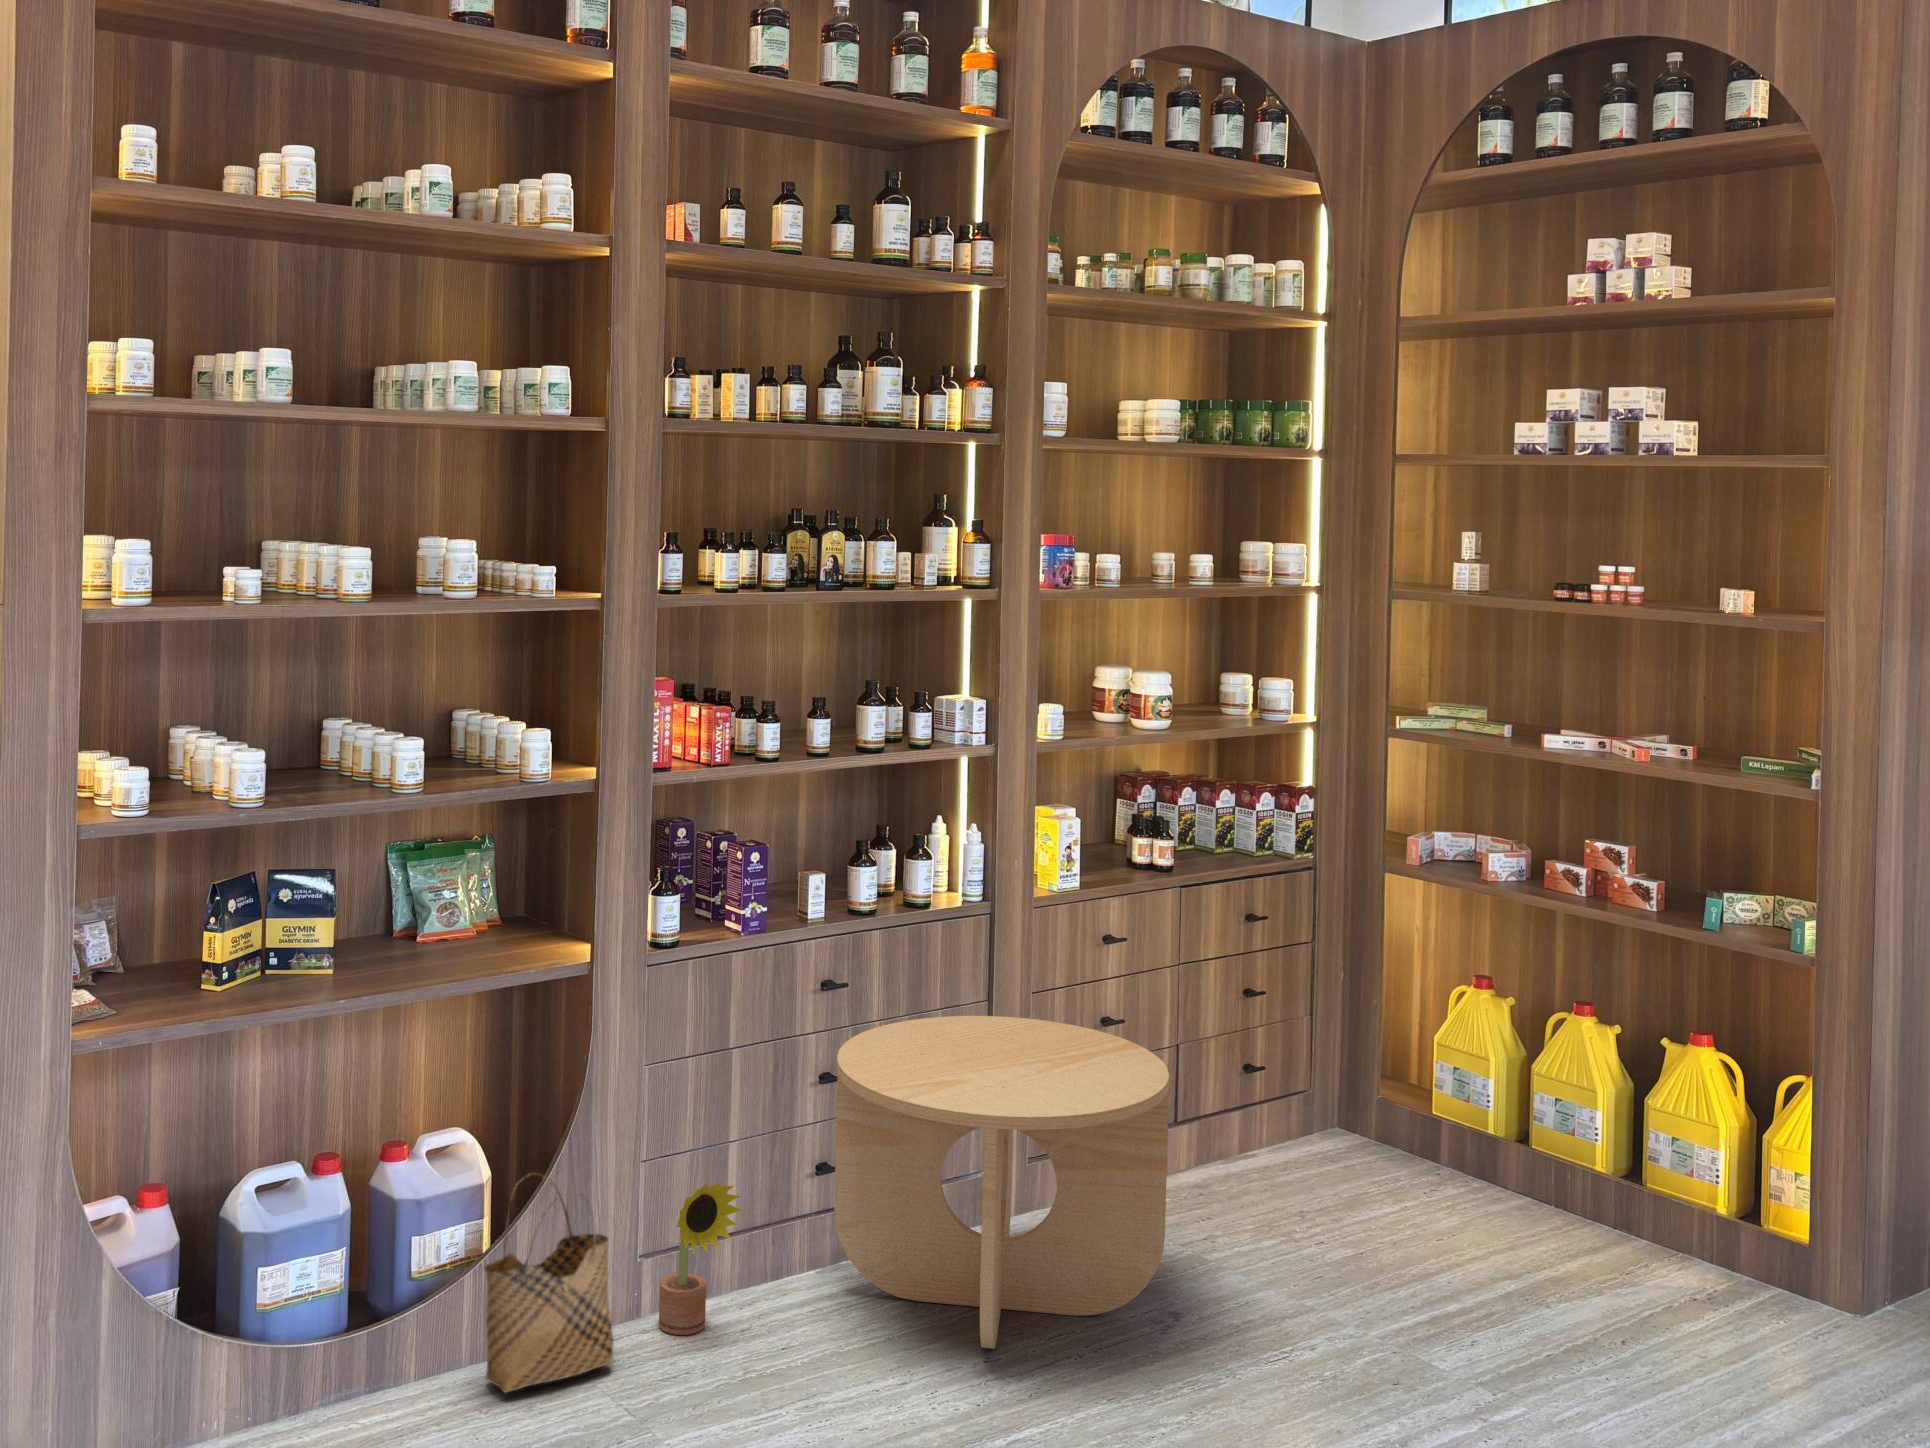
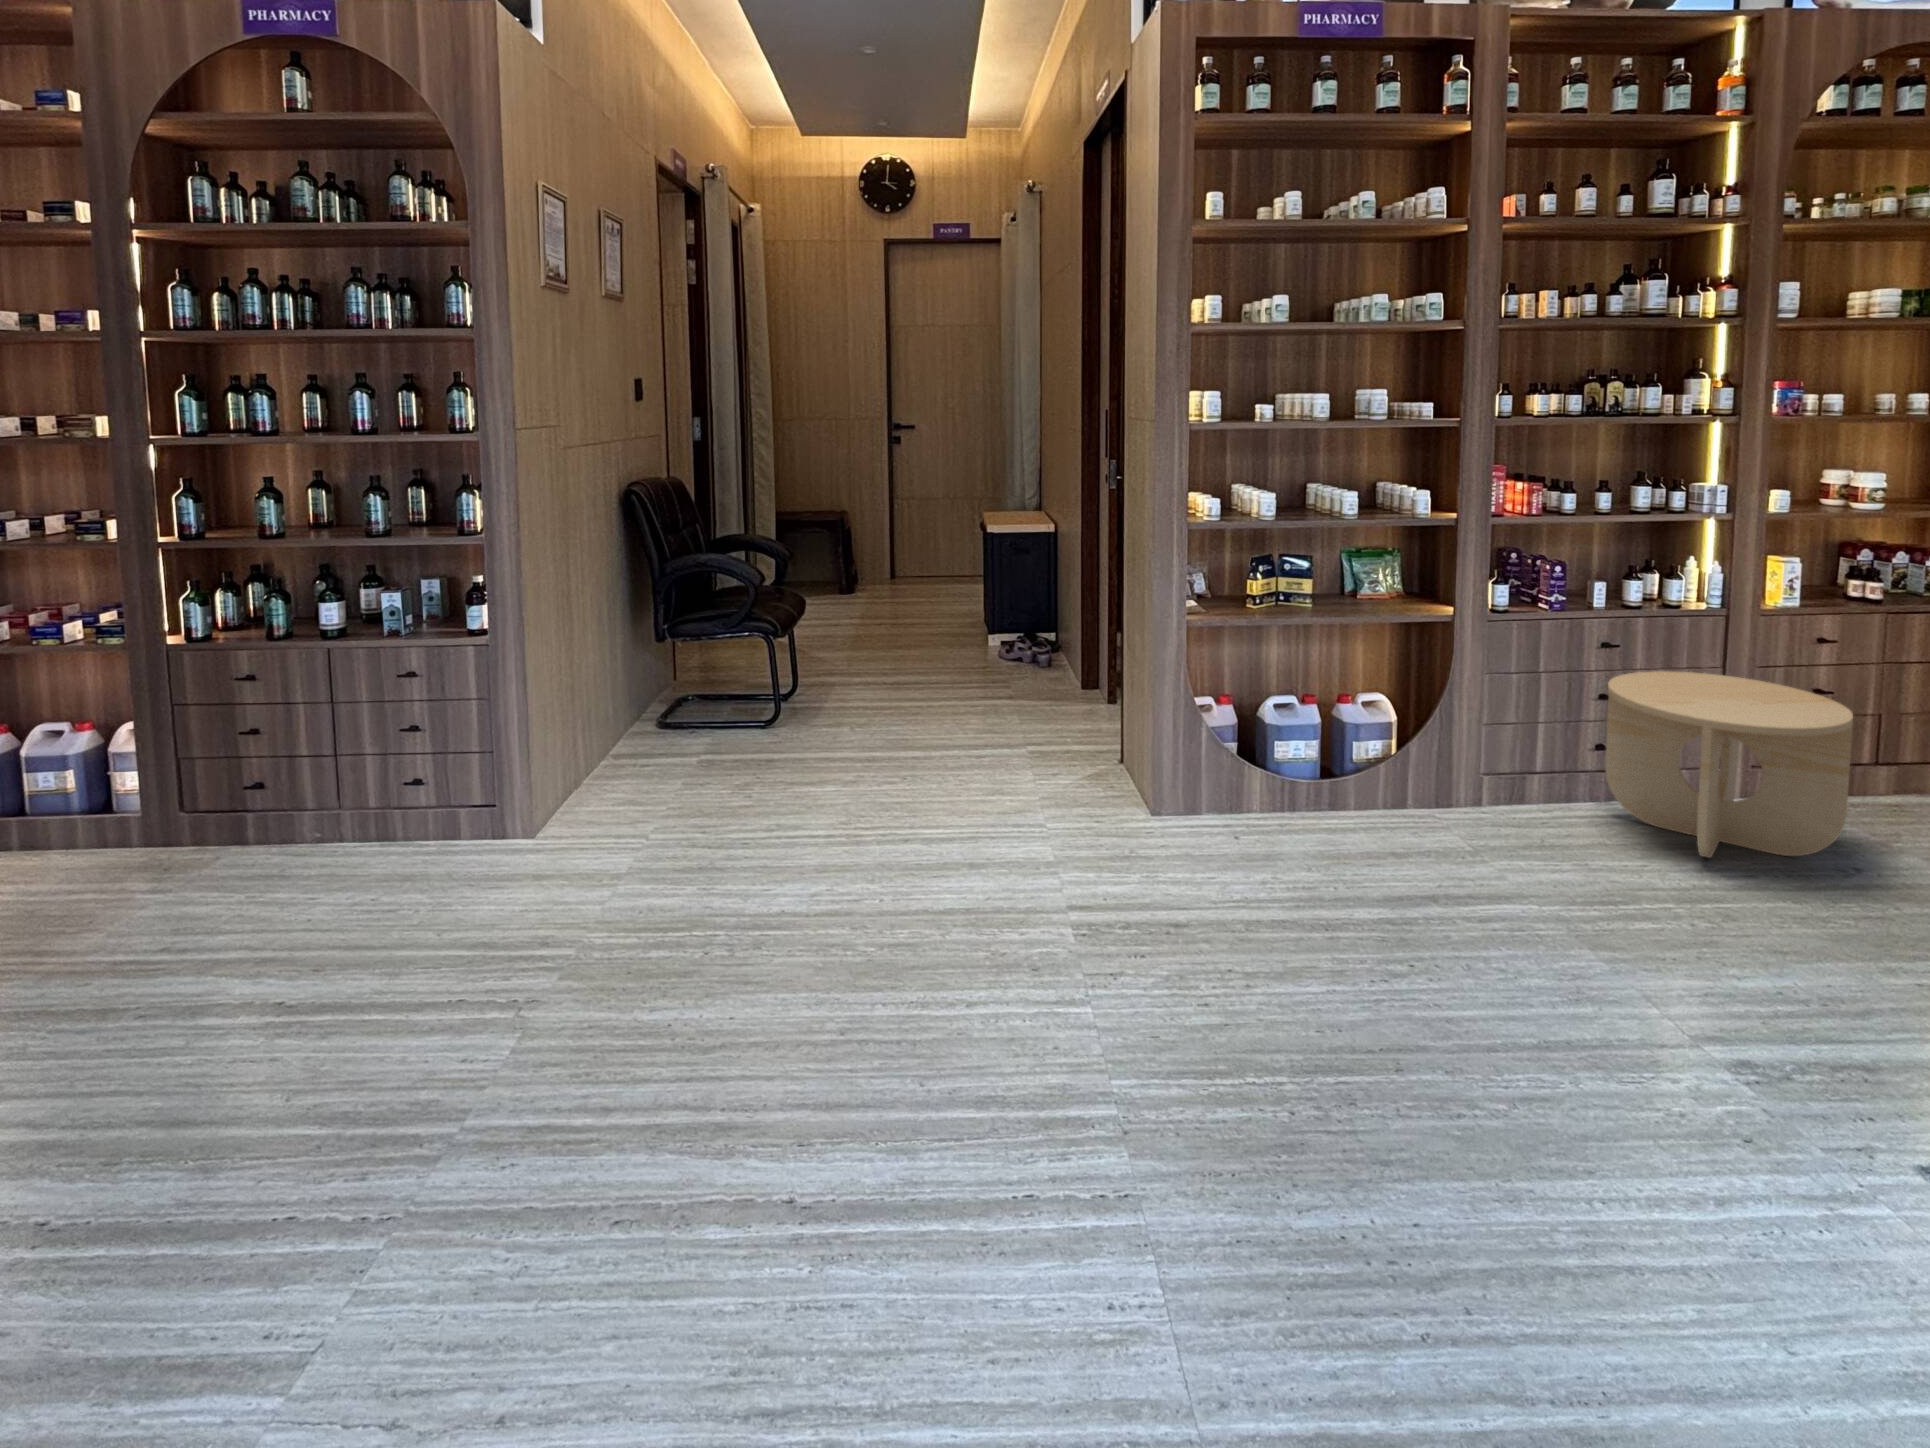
woven basket: present [485,1172,613,1393] -> none [1390,717,1463,822]
decorative plant: present [659,1182,741,1335] -> none [1492,737,1543,817]

